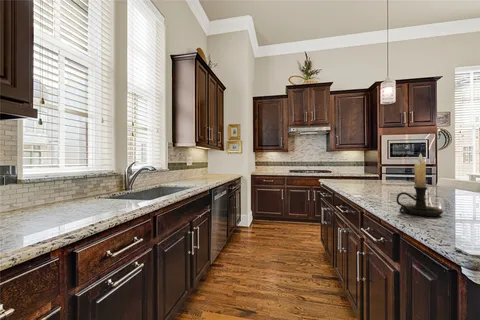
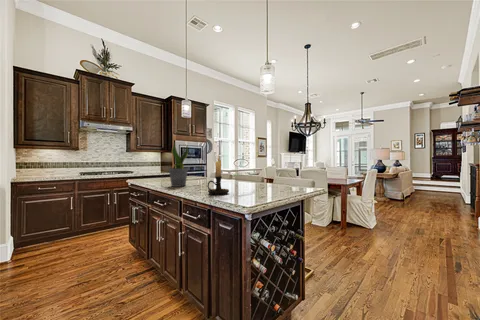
potted plant: none [355,140,382,194] -> present [169,144,188,187]

